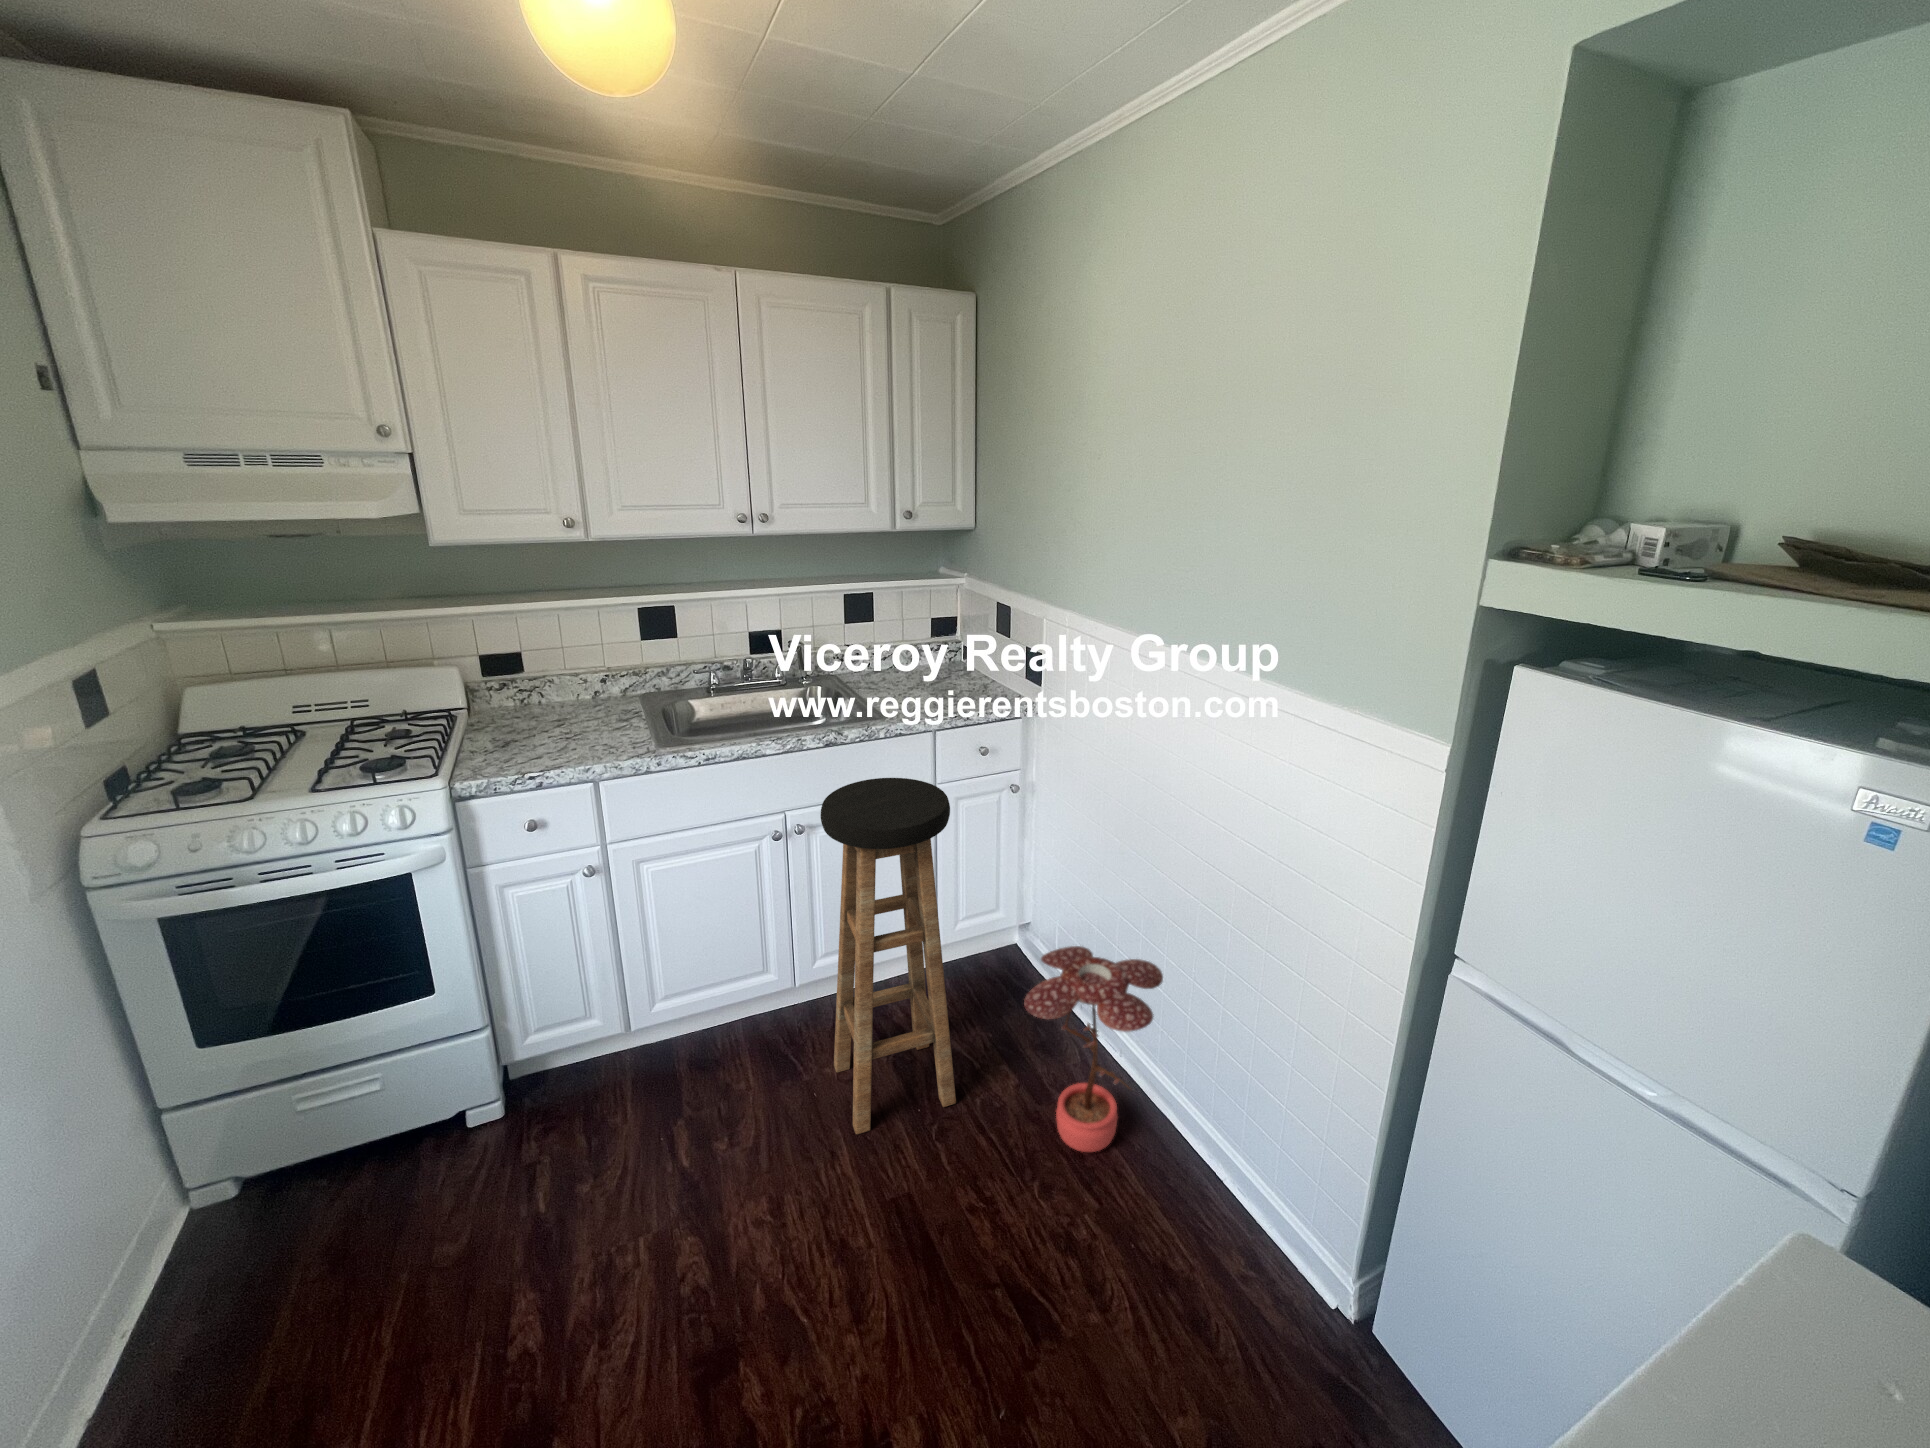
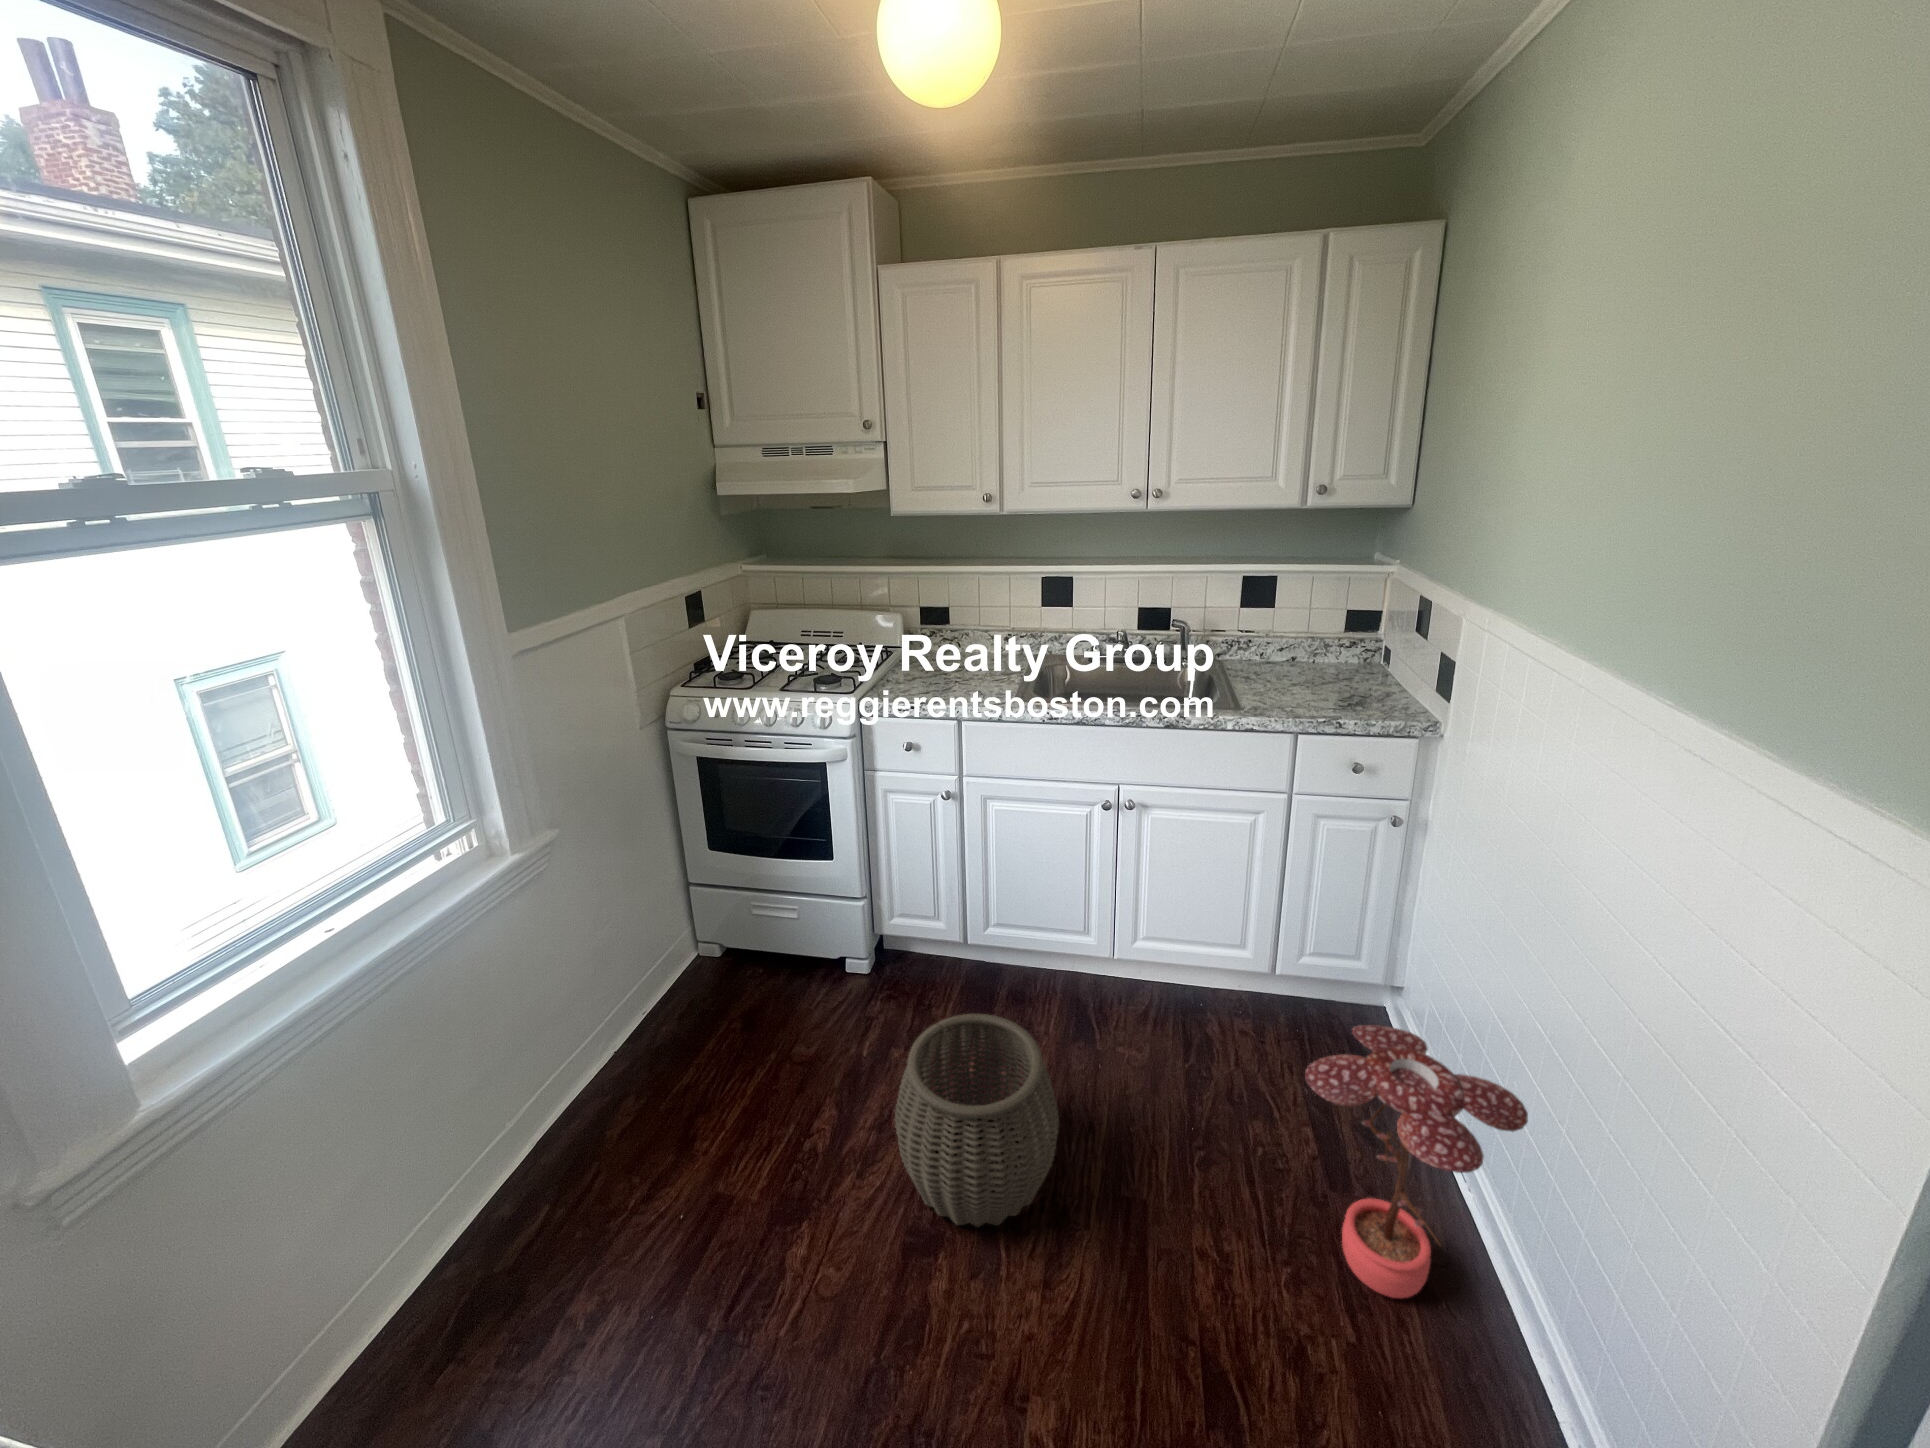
bar stool: present [821,778,956,1134] -> none [1118,768,1266,1147]
woven basket: none [639,1081,825,1314] -> present [895,1014,1059,1226]

